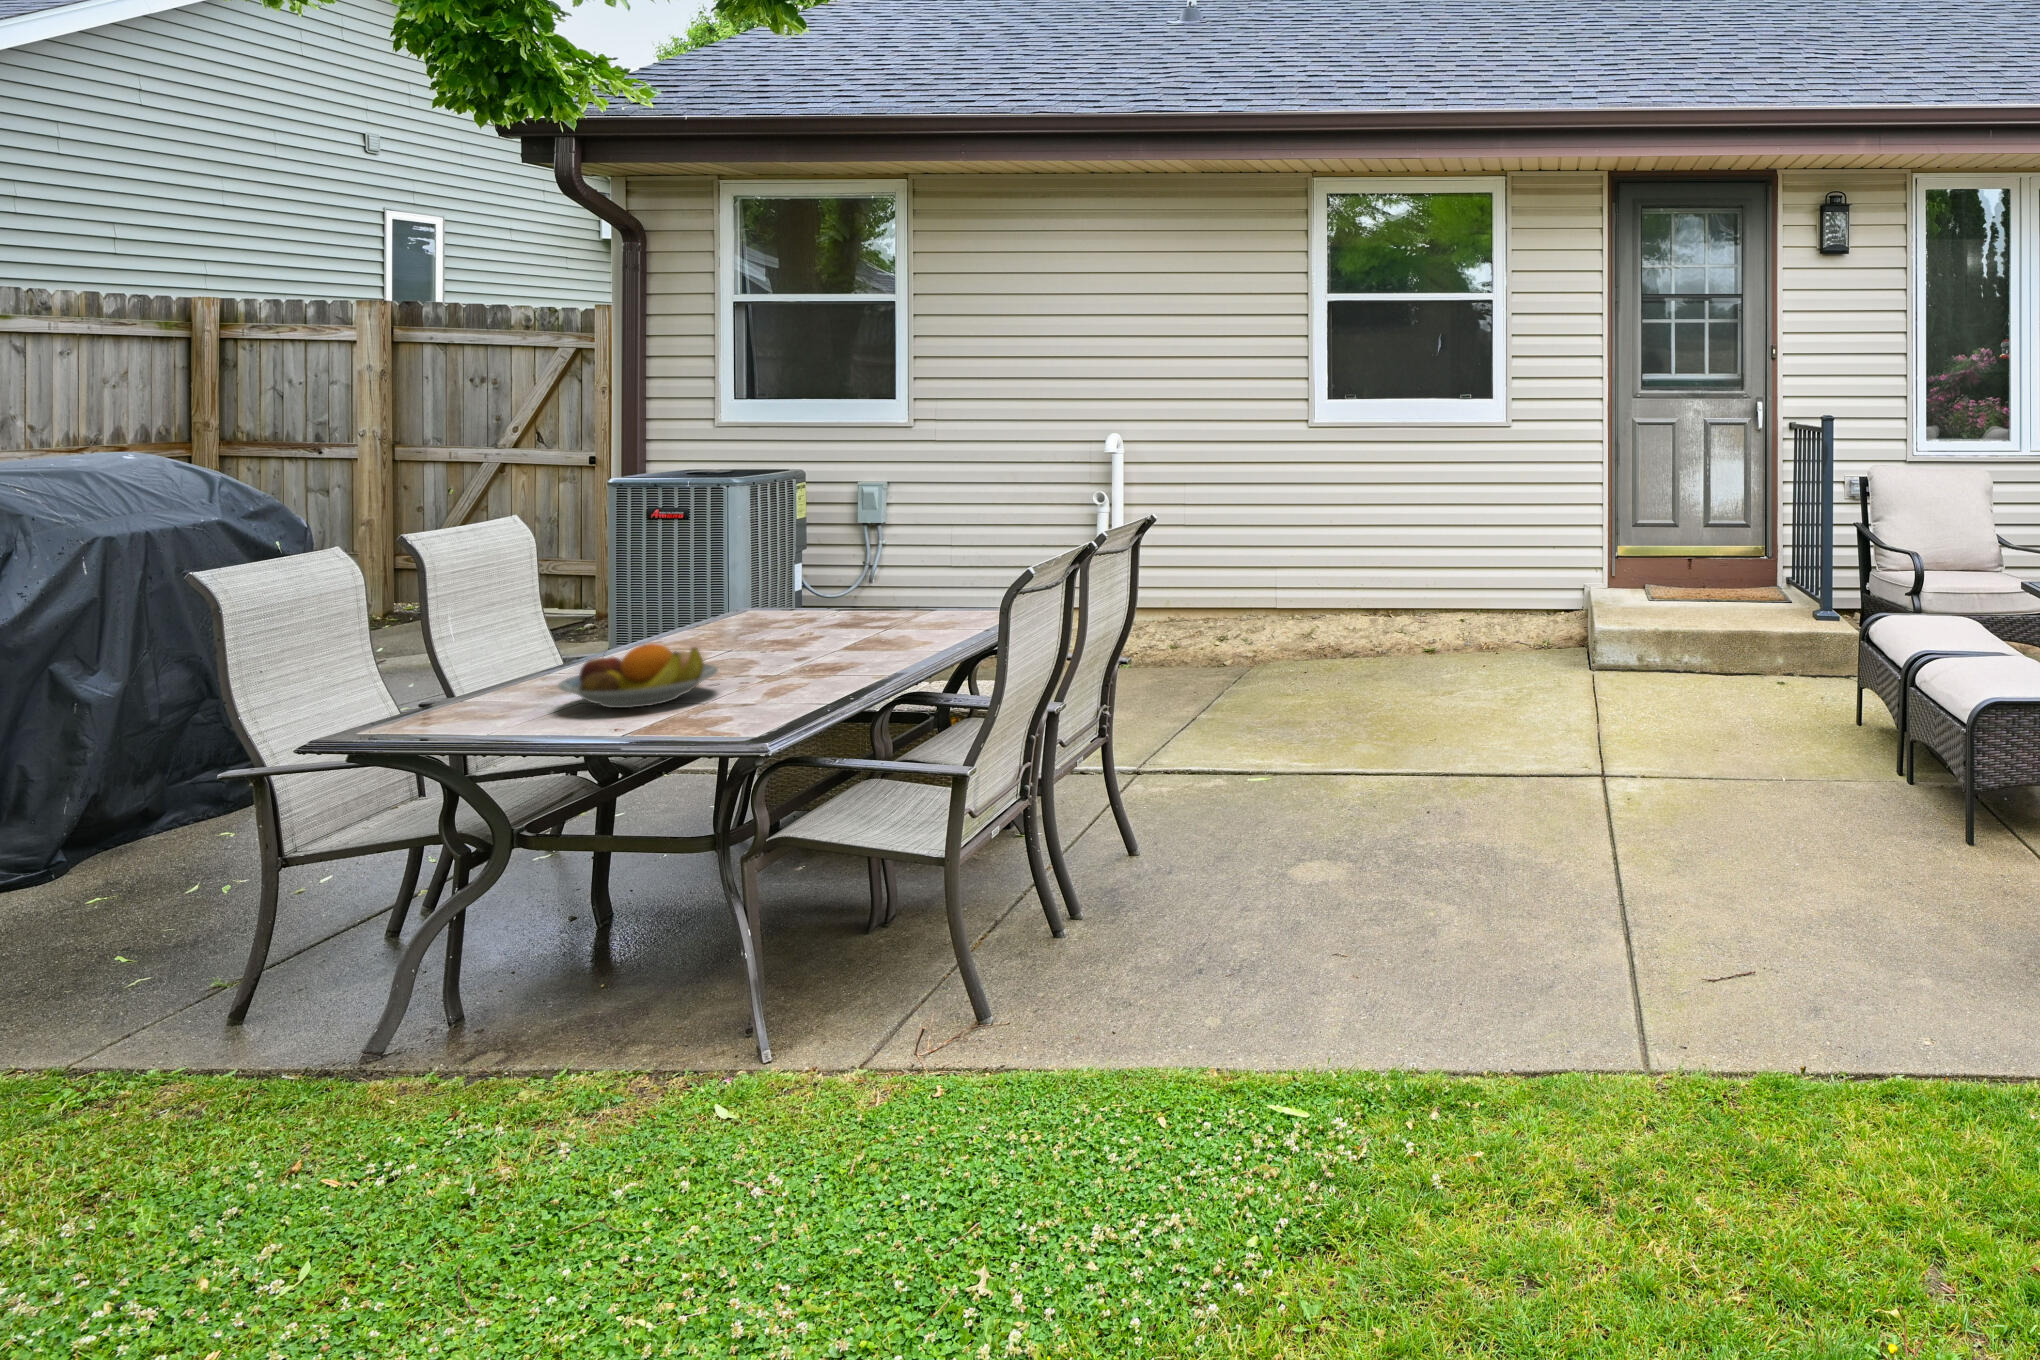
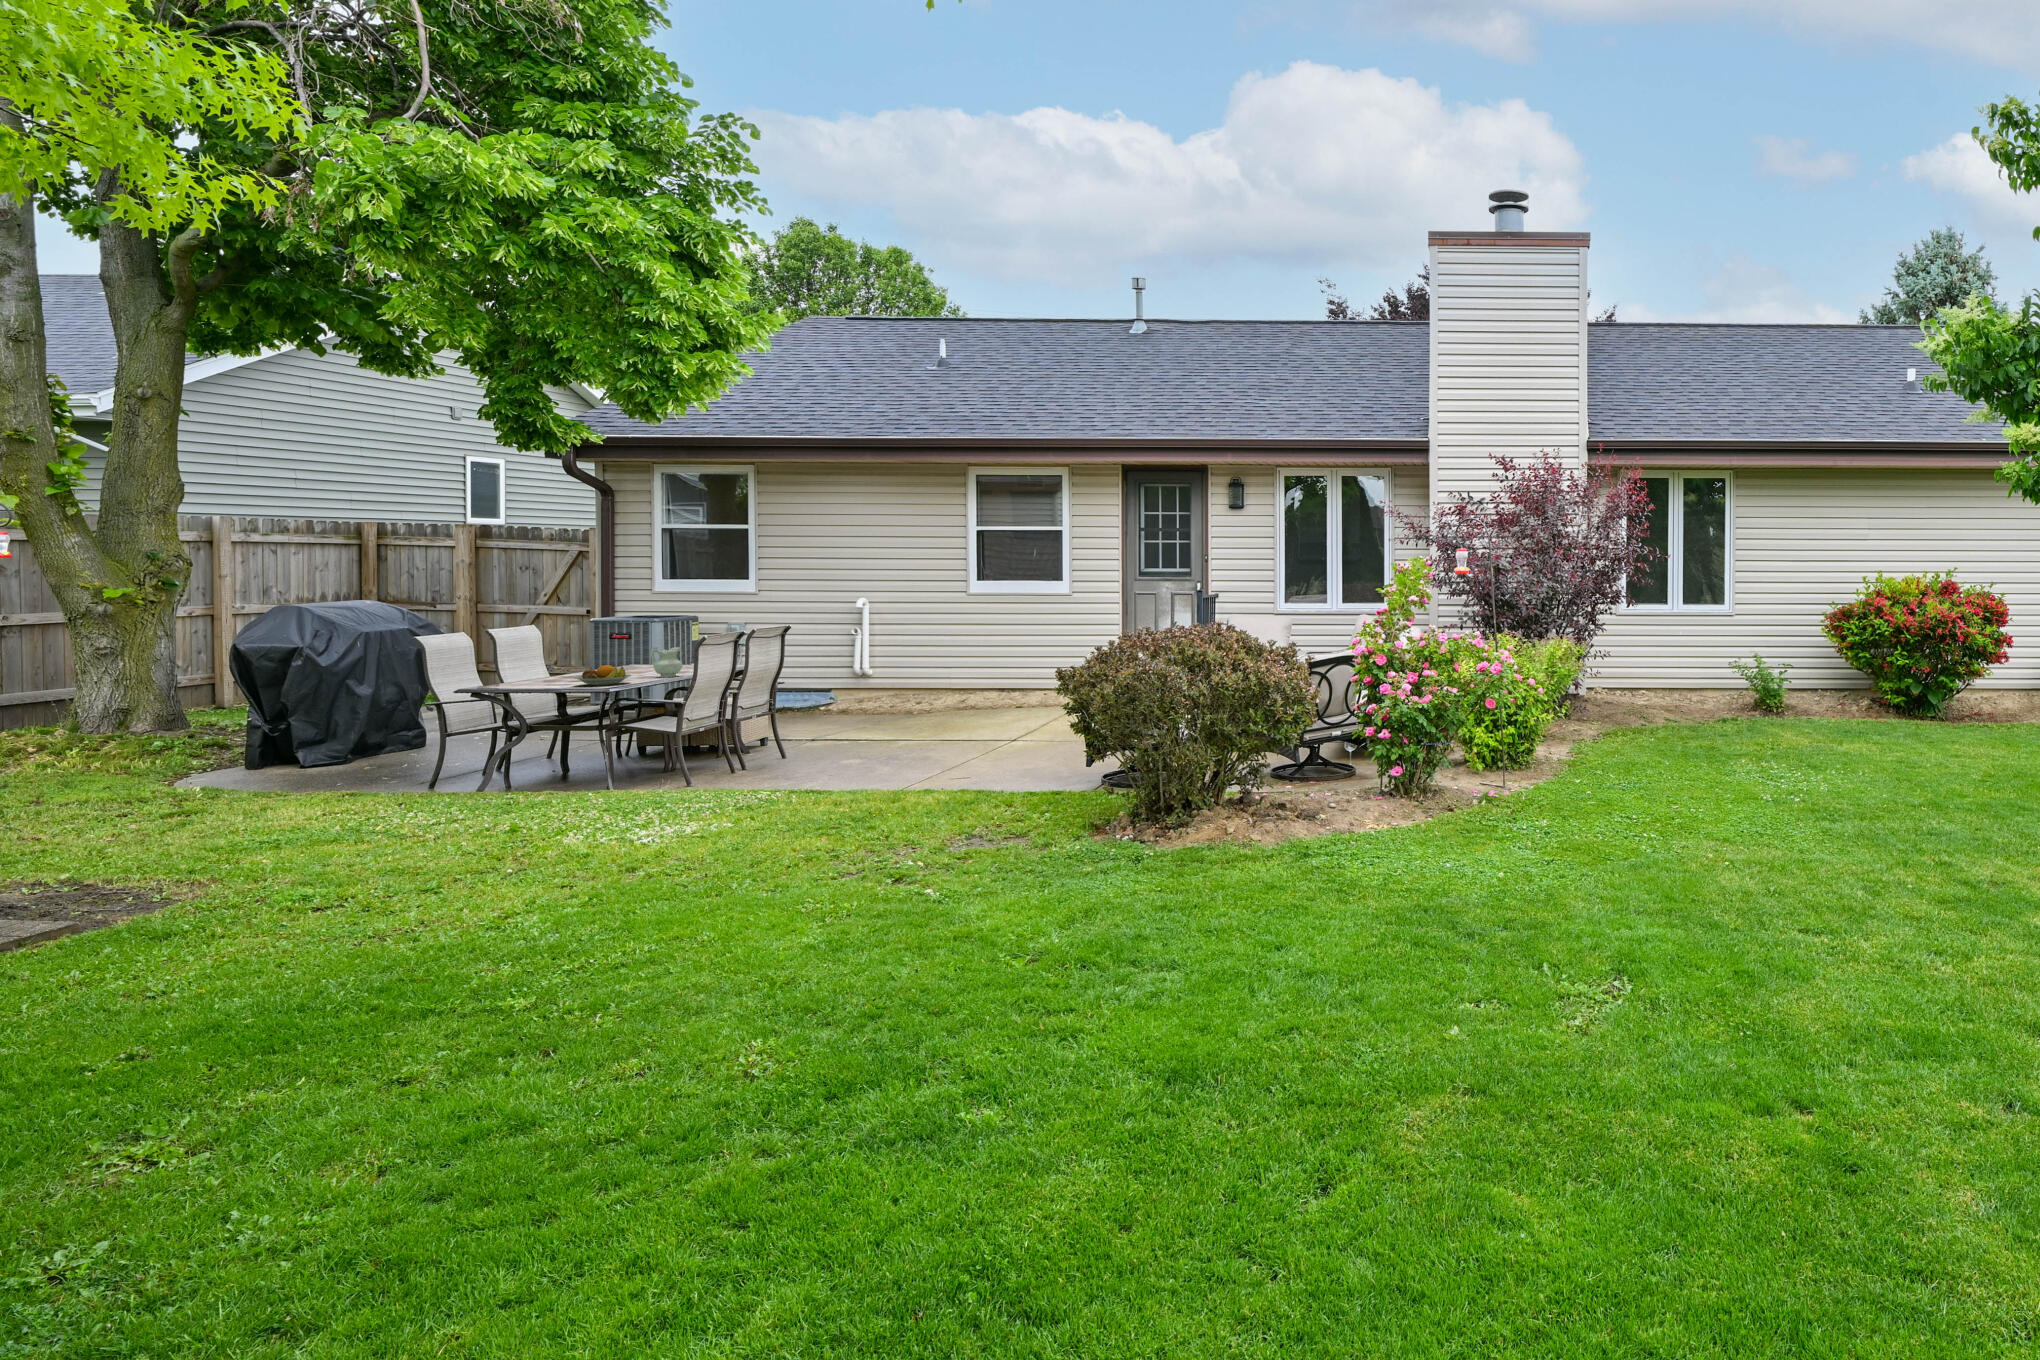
ceramic pitcher: none [762,572,841,658] -> present [651,647,682,677]

